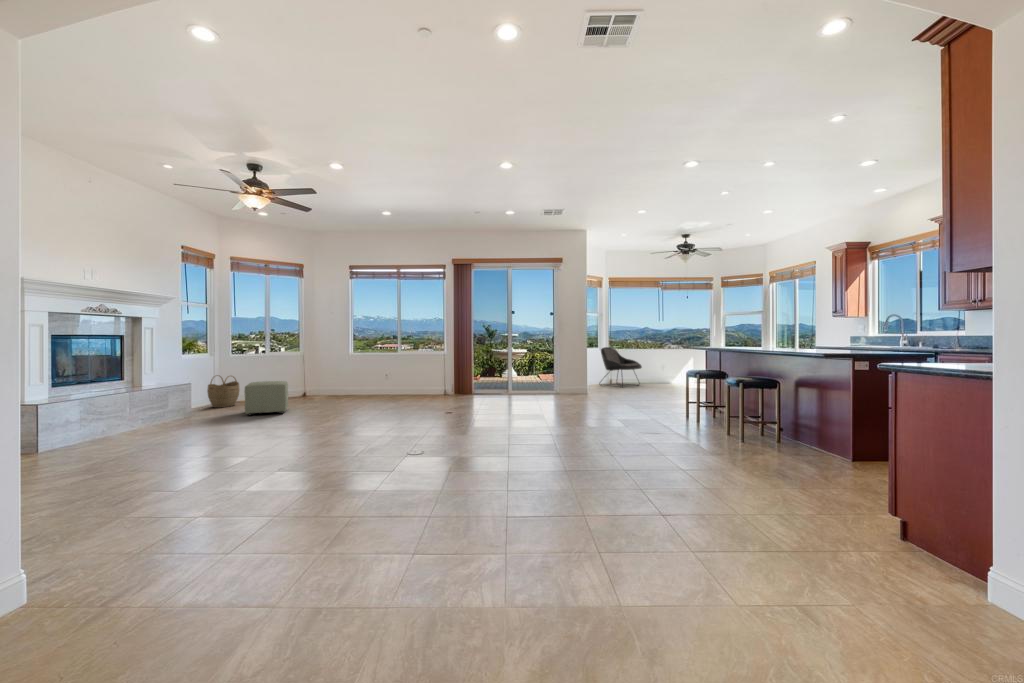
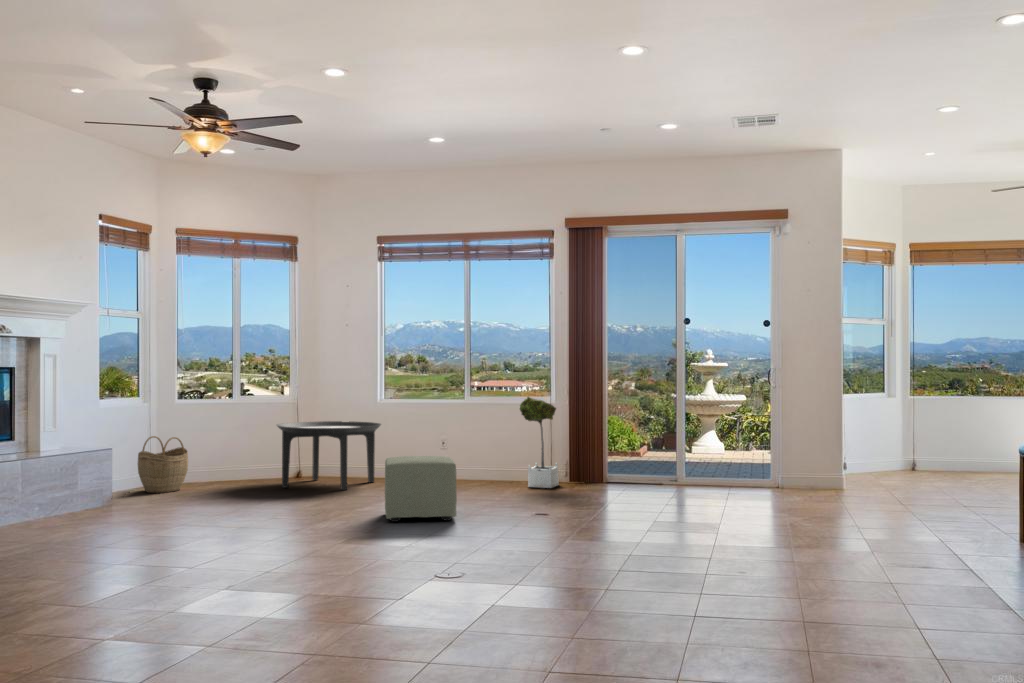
lounge chair: present [601,347,642,387] -> none [885,392,985,480]
potted tree: none [429,351,449,397] -> present [520,397,559,488]
round table: none [293,365,354,402] -> present [277,421,381,490]
ottoman: present [244,381,288,415] -> present [385,456,457,522]

